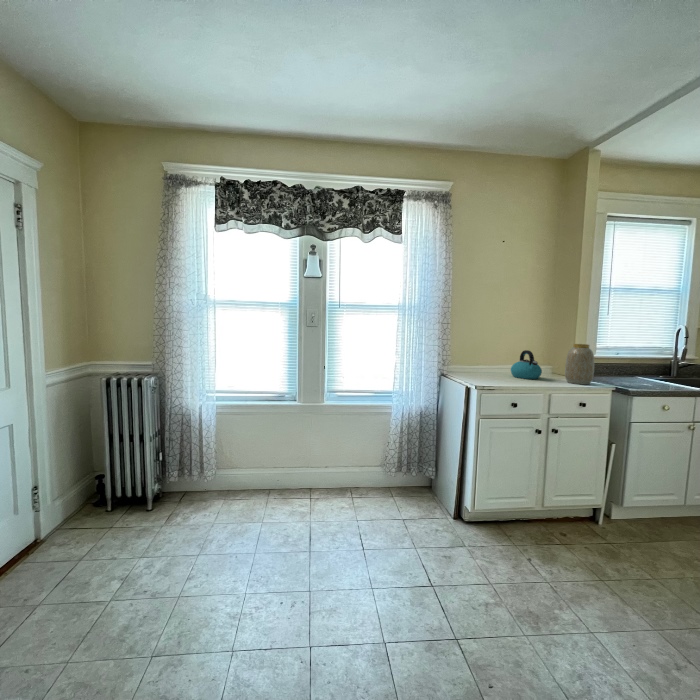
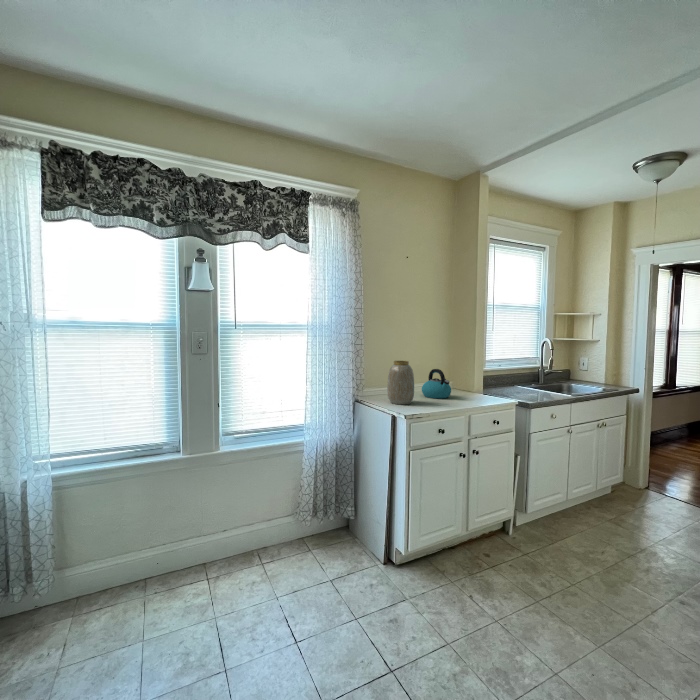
vase: present [565,344,594,385] -> present [387,361,414,405]

